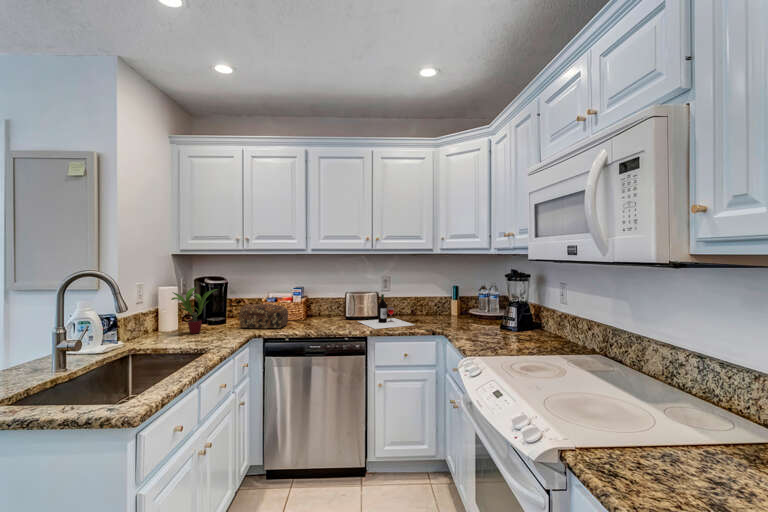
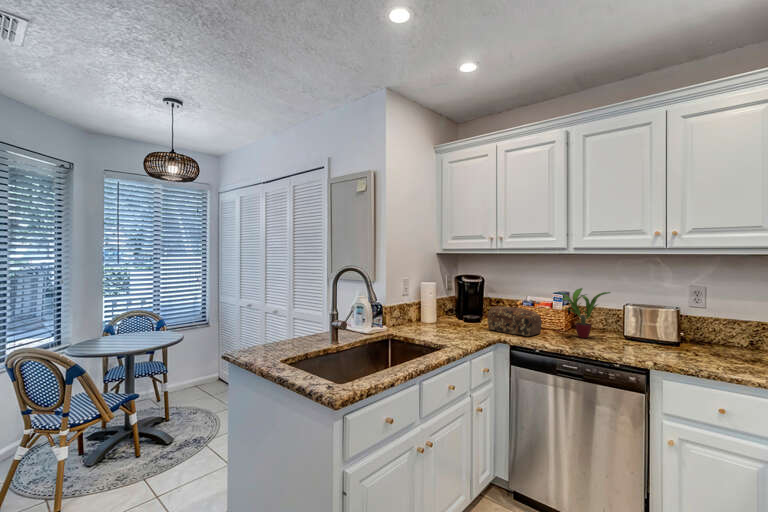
potted plant: present [171,287,218,334] -> present [560,288,610,338]
wine bottle: present [358,294,414,329] -> none [639,312,749,368]

